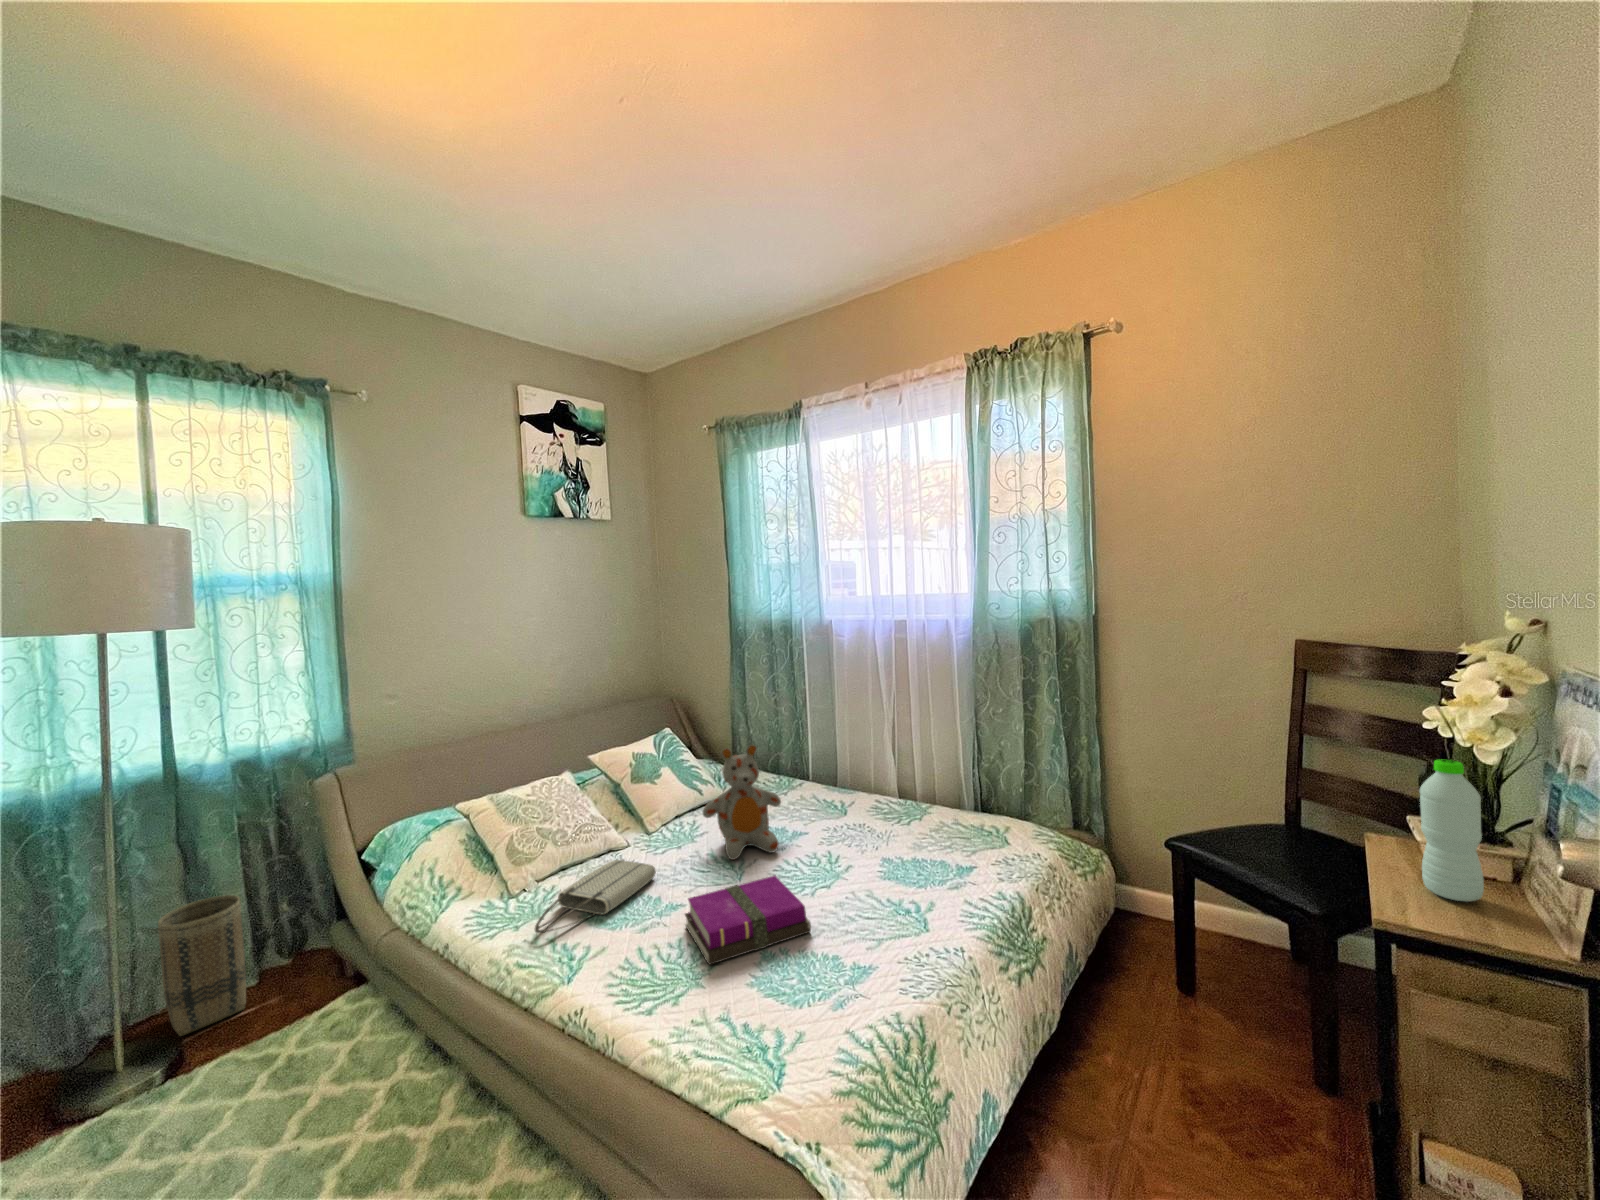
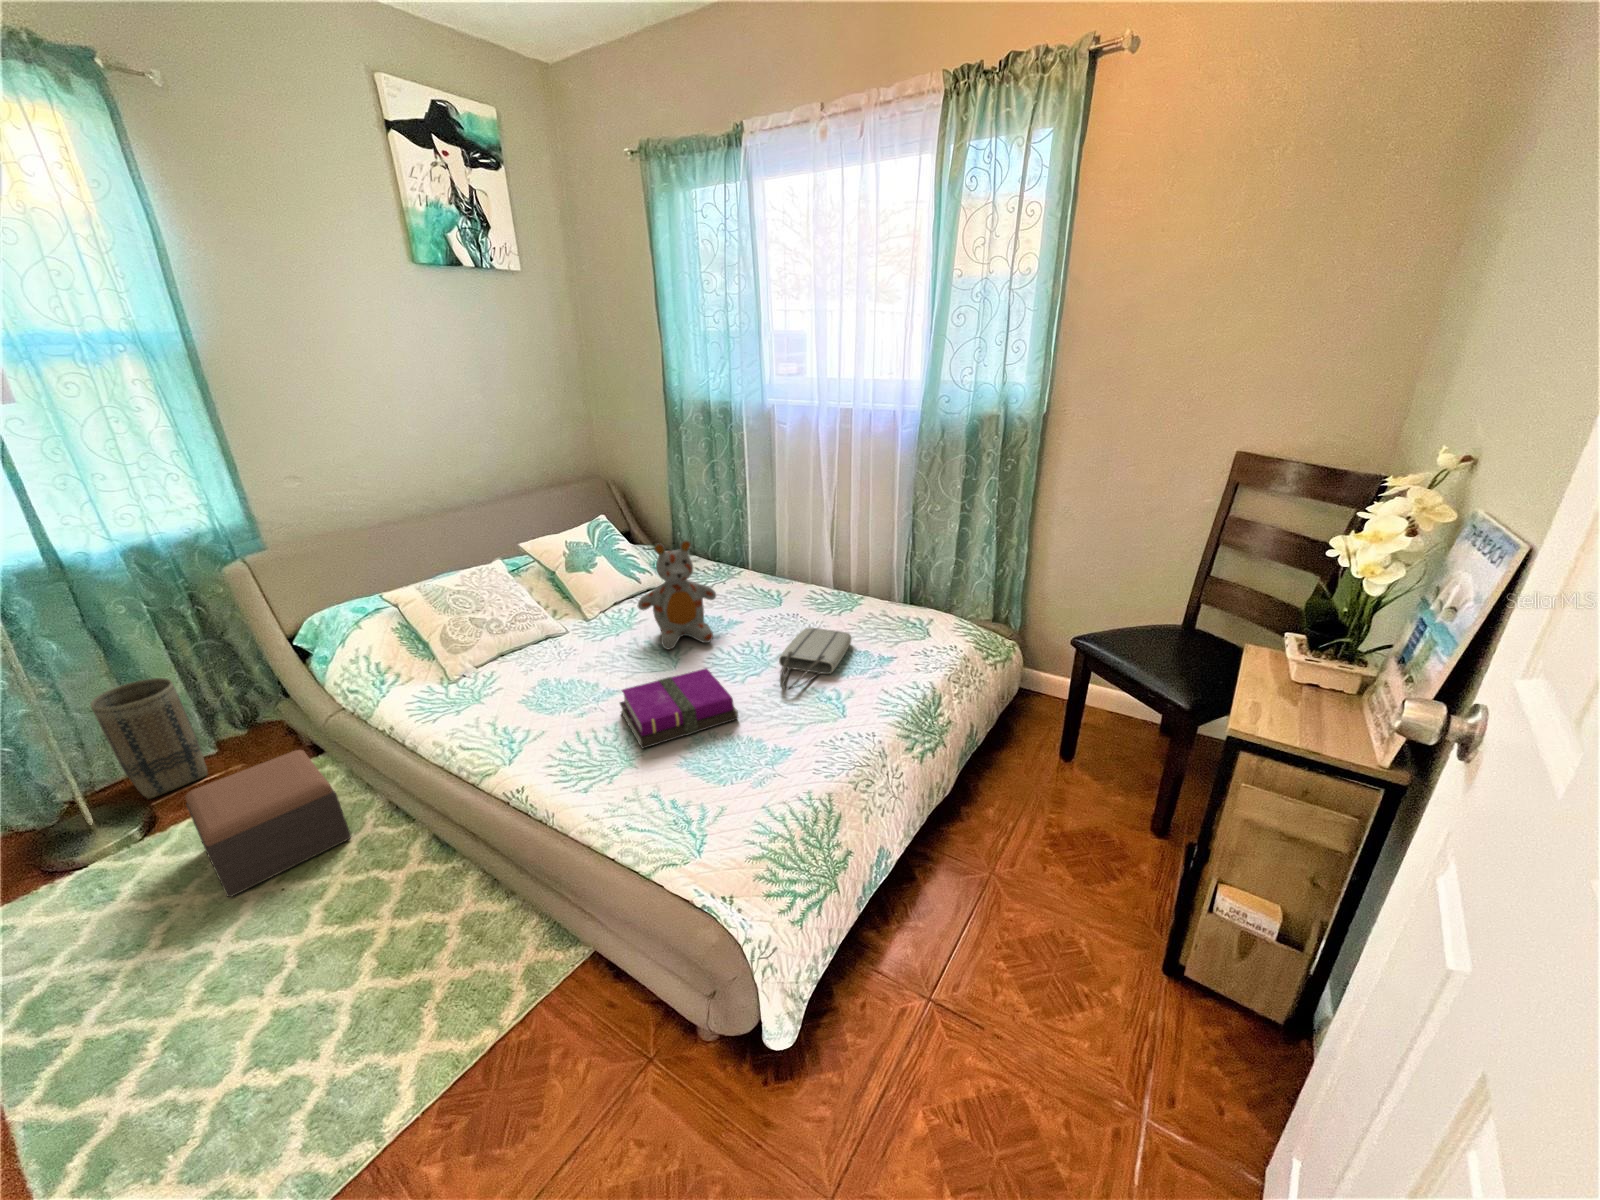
water bottle: present [1420,759,1484,902] -> none [1281,592,1353,712]
tote bag: present [535,860,656,933] -> present [779,628,851,689]
footstool: none [221,974,381,1158] -> present [185,750,351,897]

